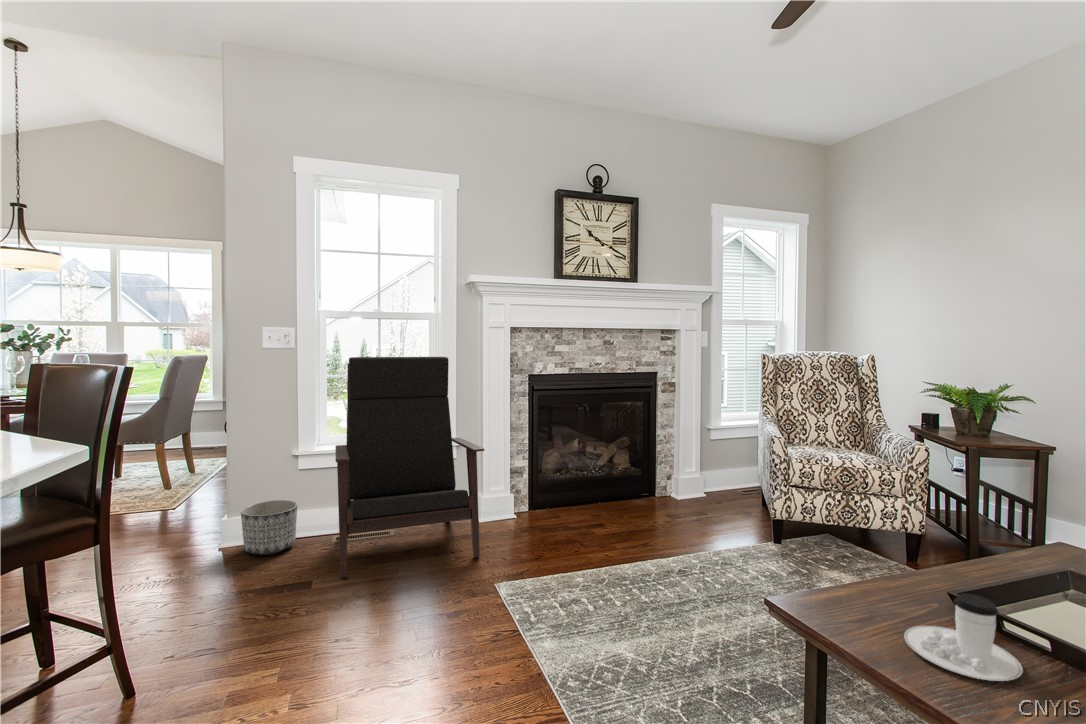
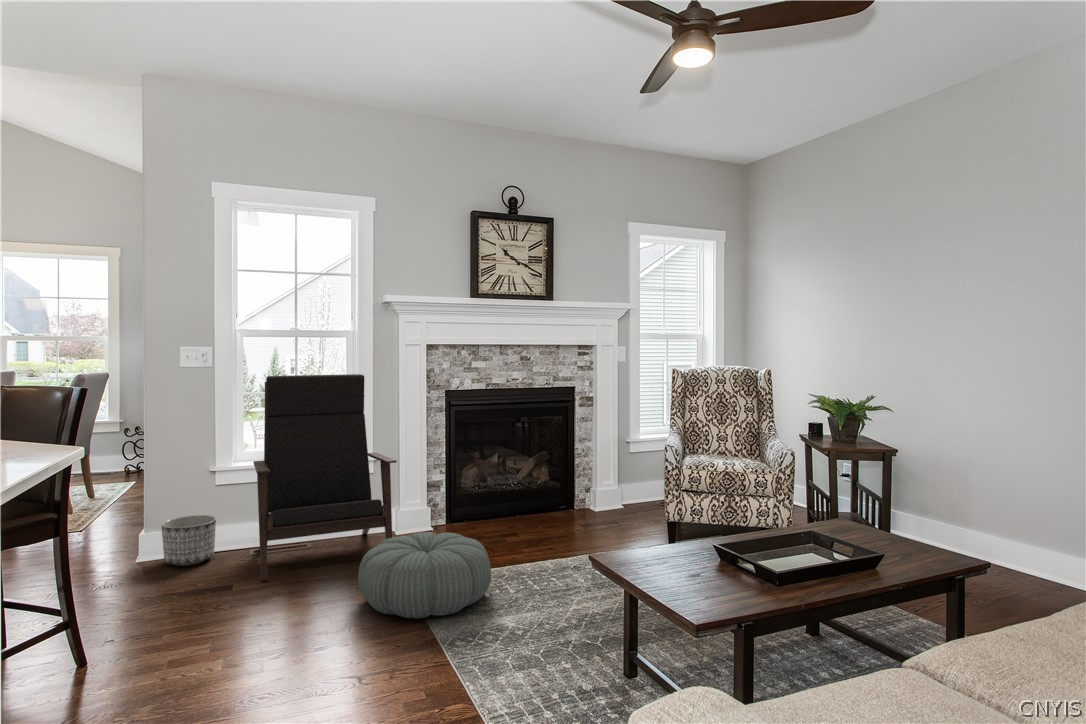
pouf: none [446,531,598,643] -> present [358,532,491,618]
coffee cup: present [904,593,1023,681] -> none [670,540,734,590]

